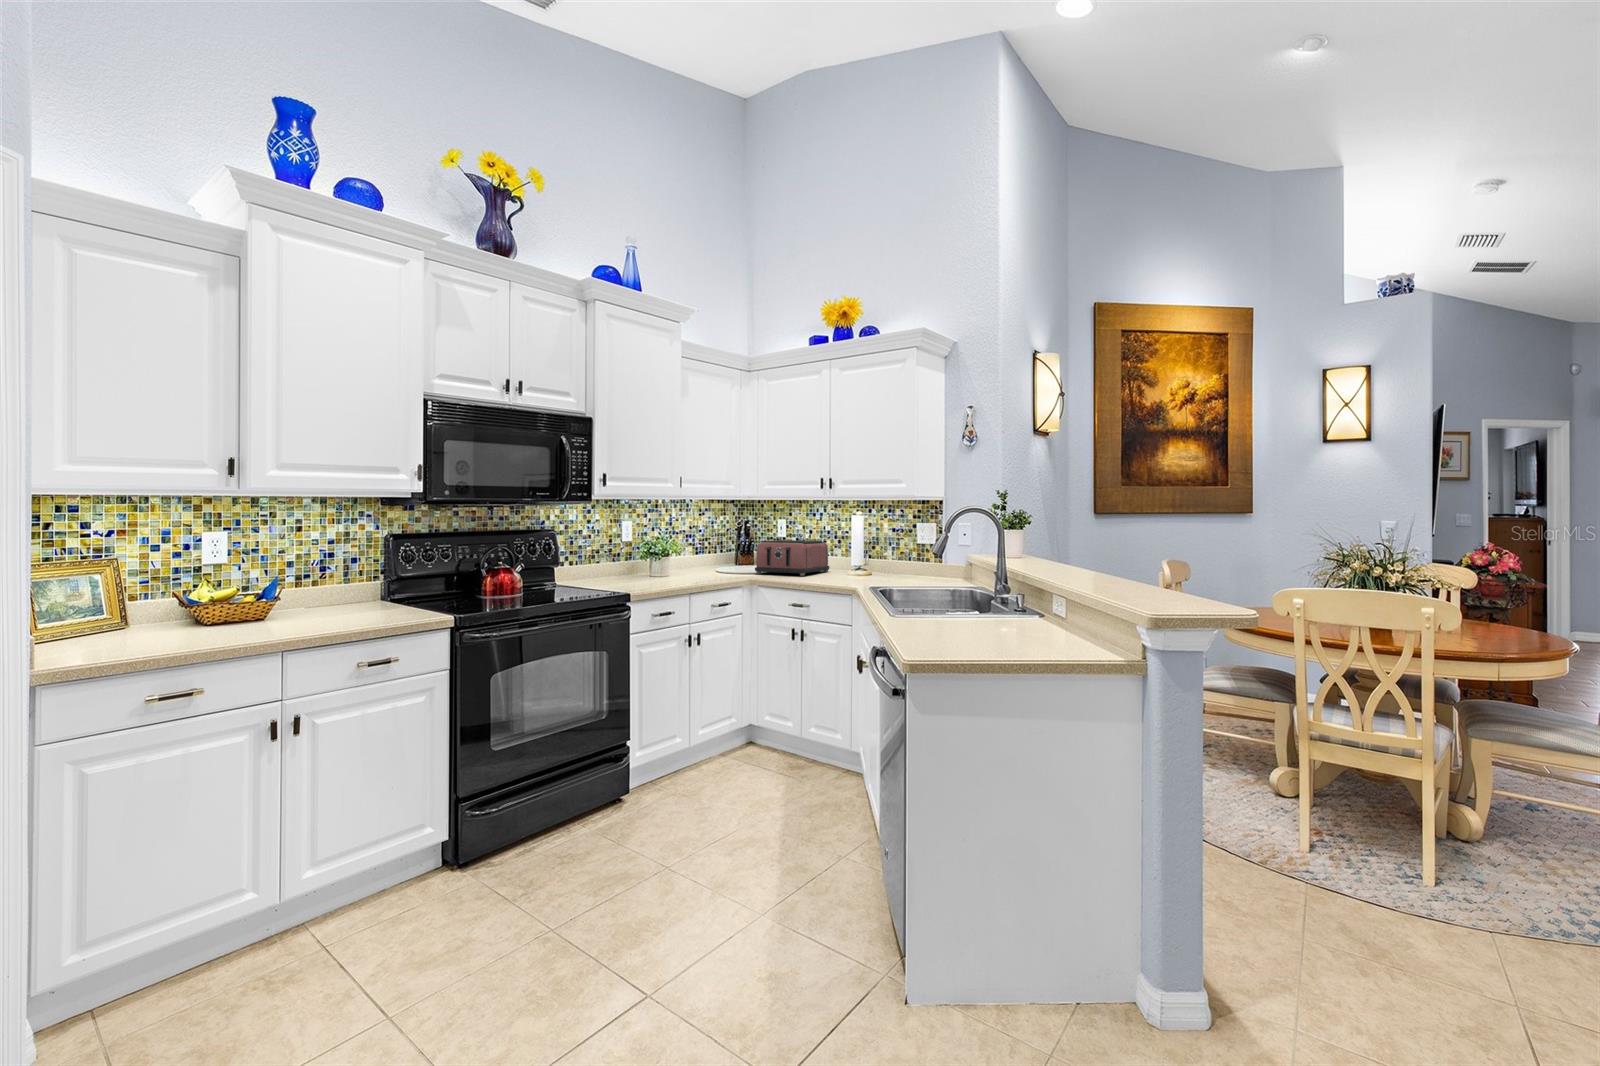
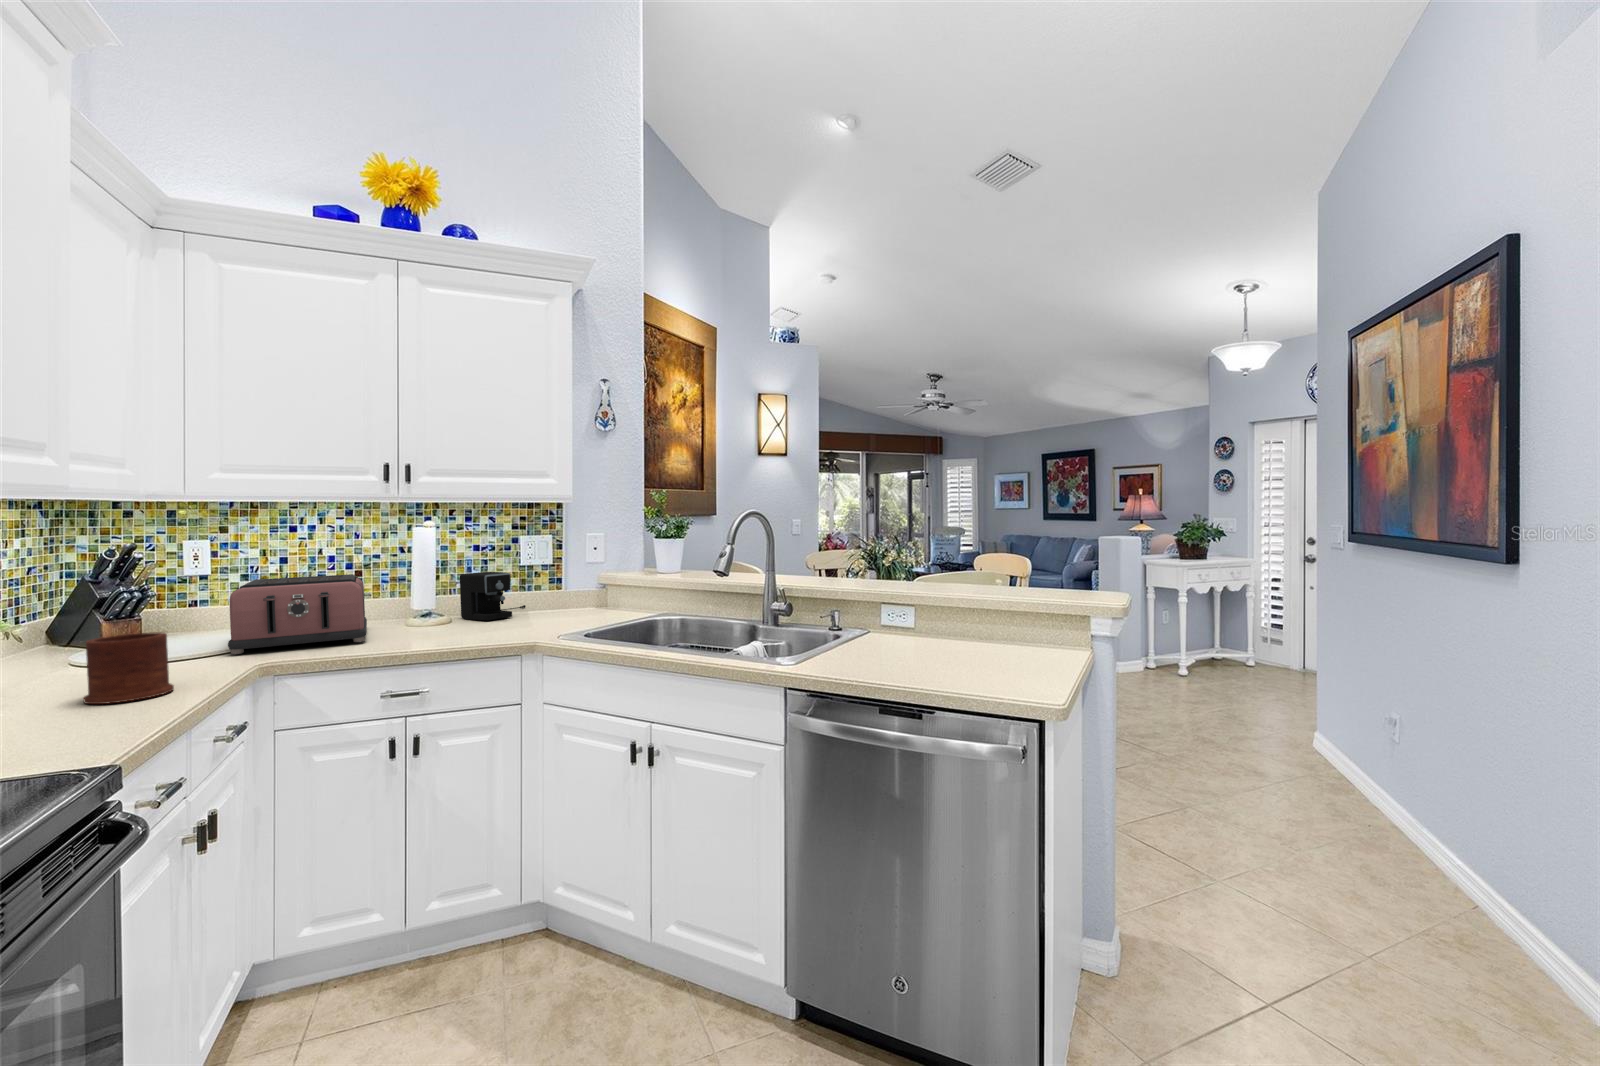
coffee maker: none [876,546,926,575] -> present [460,572,526,620]
mug: none [685,555,715,581] -> present [83,632,174,704]

